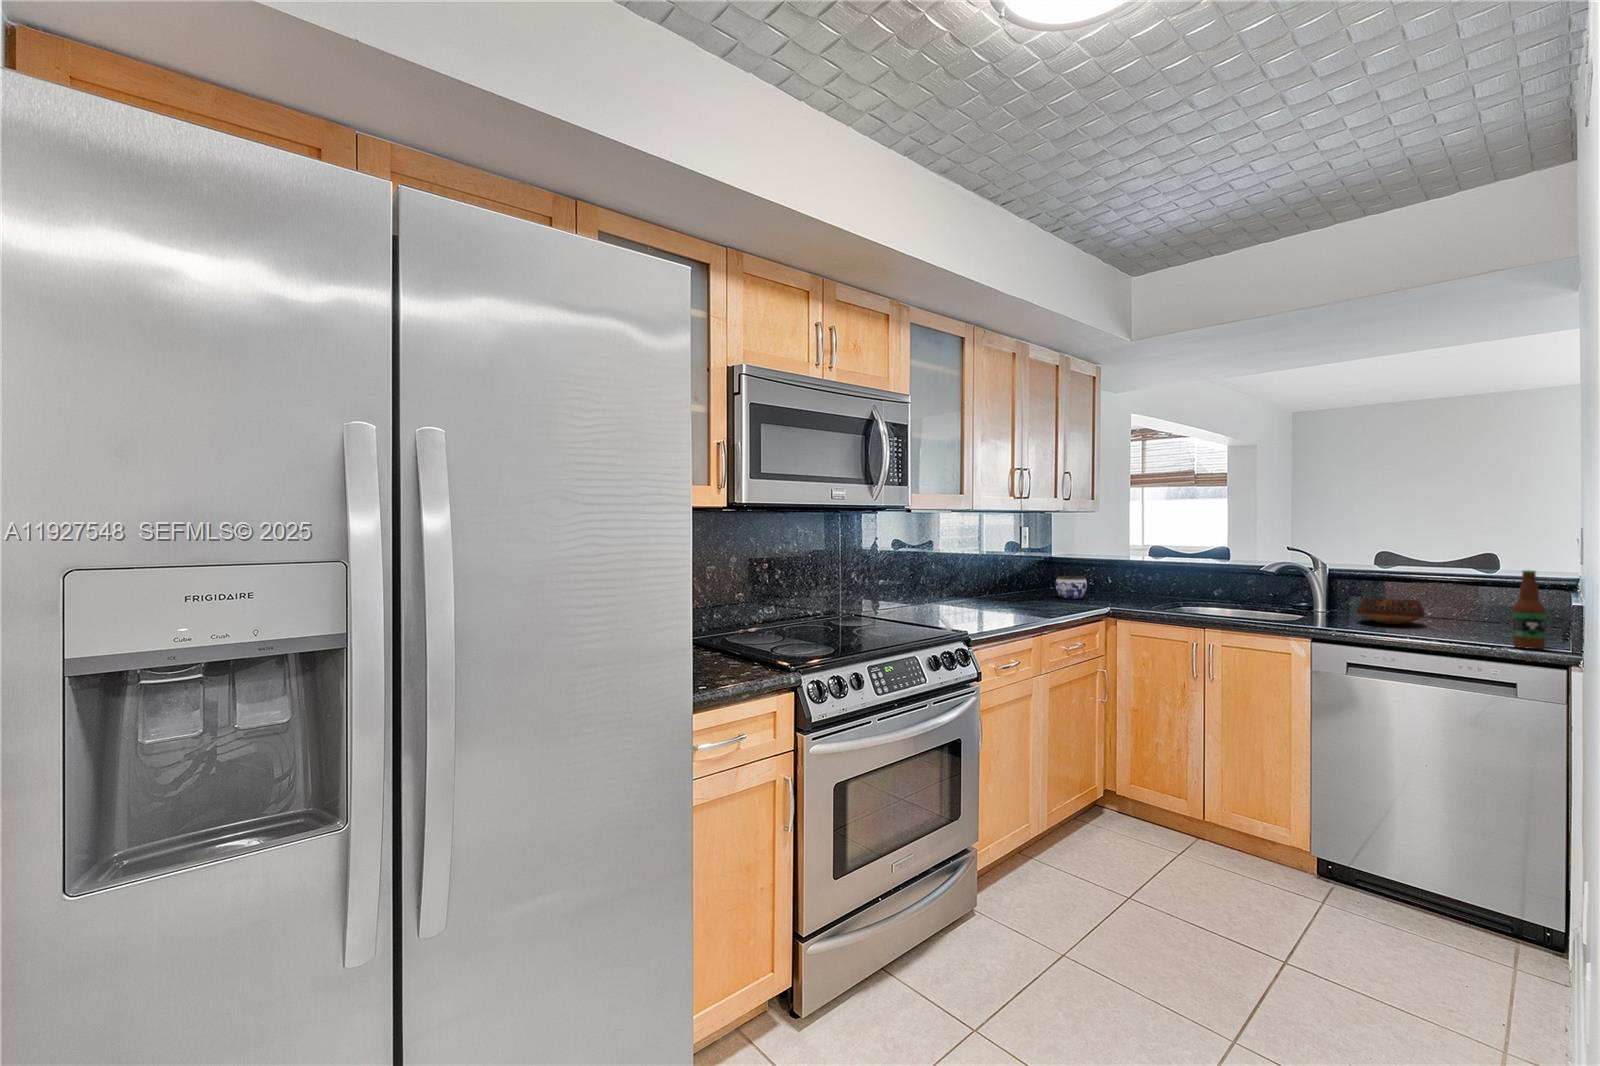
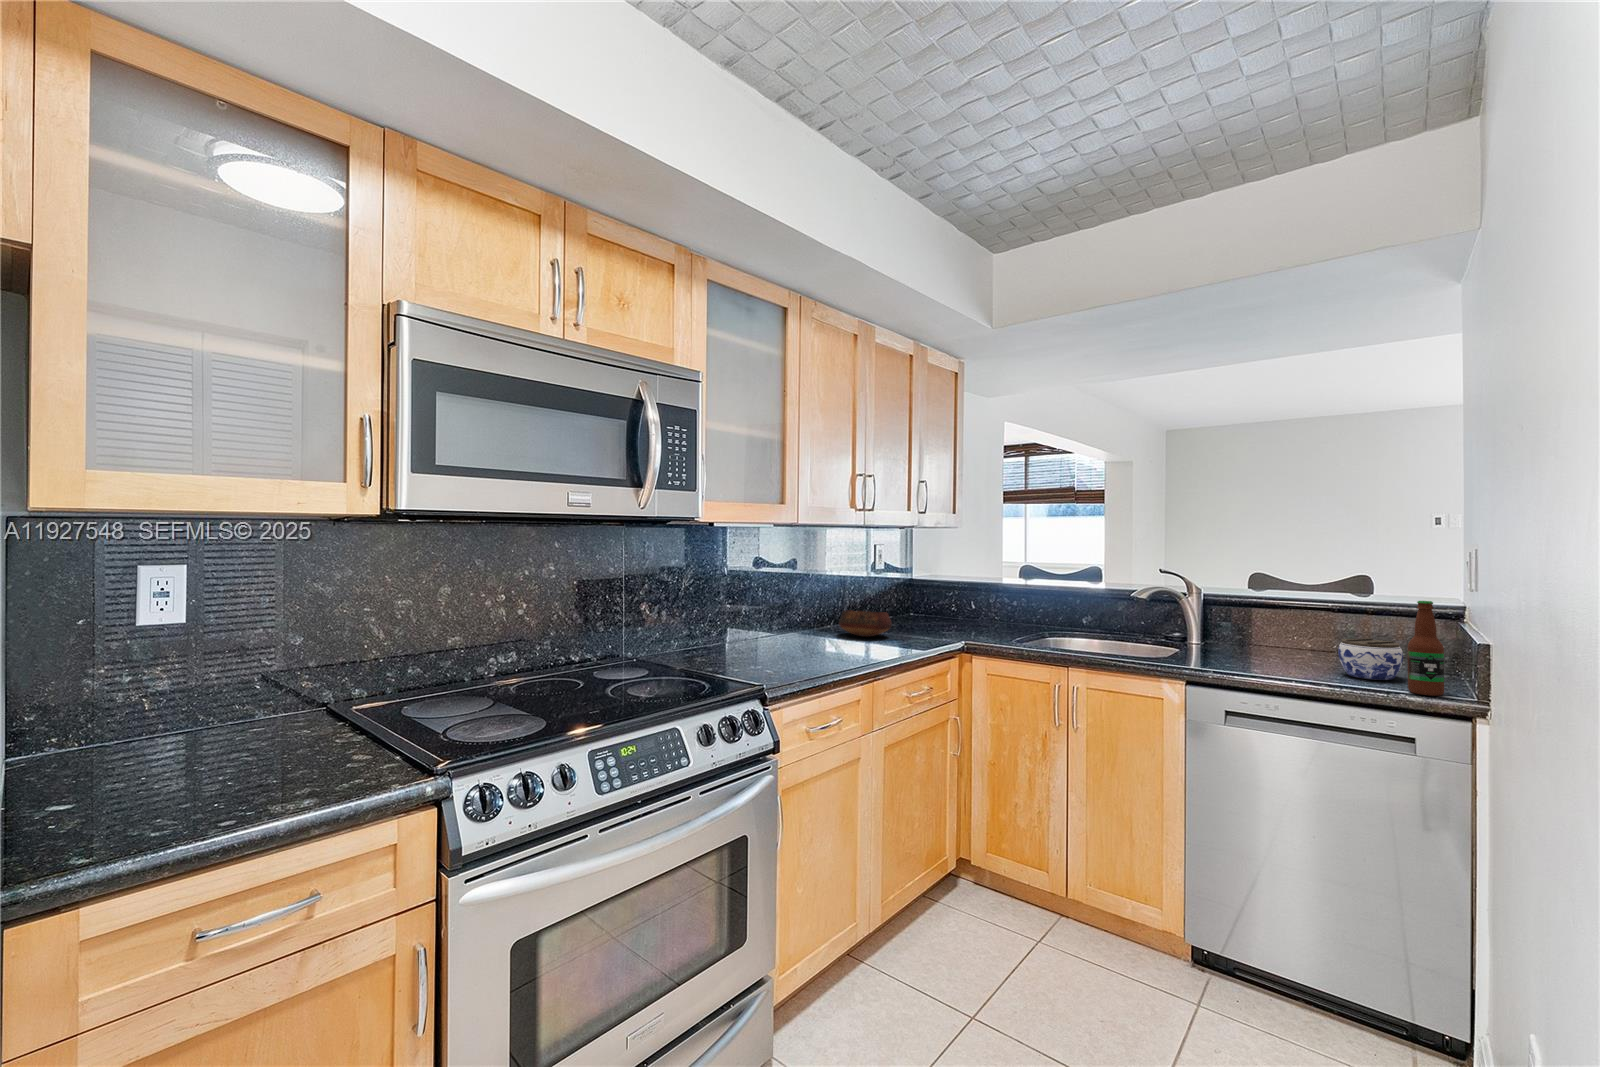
jar: present [1056,576,1087,599] -> present [1338,638,1403,680]
bowl: present [1356,598,1425,624] -> present [839,611,892,637]

